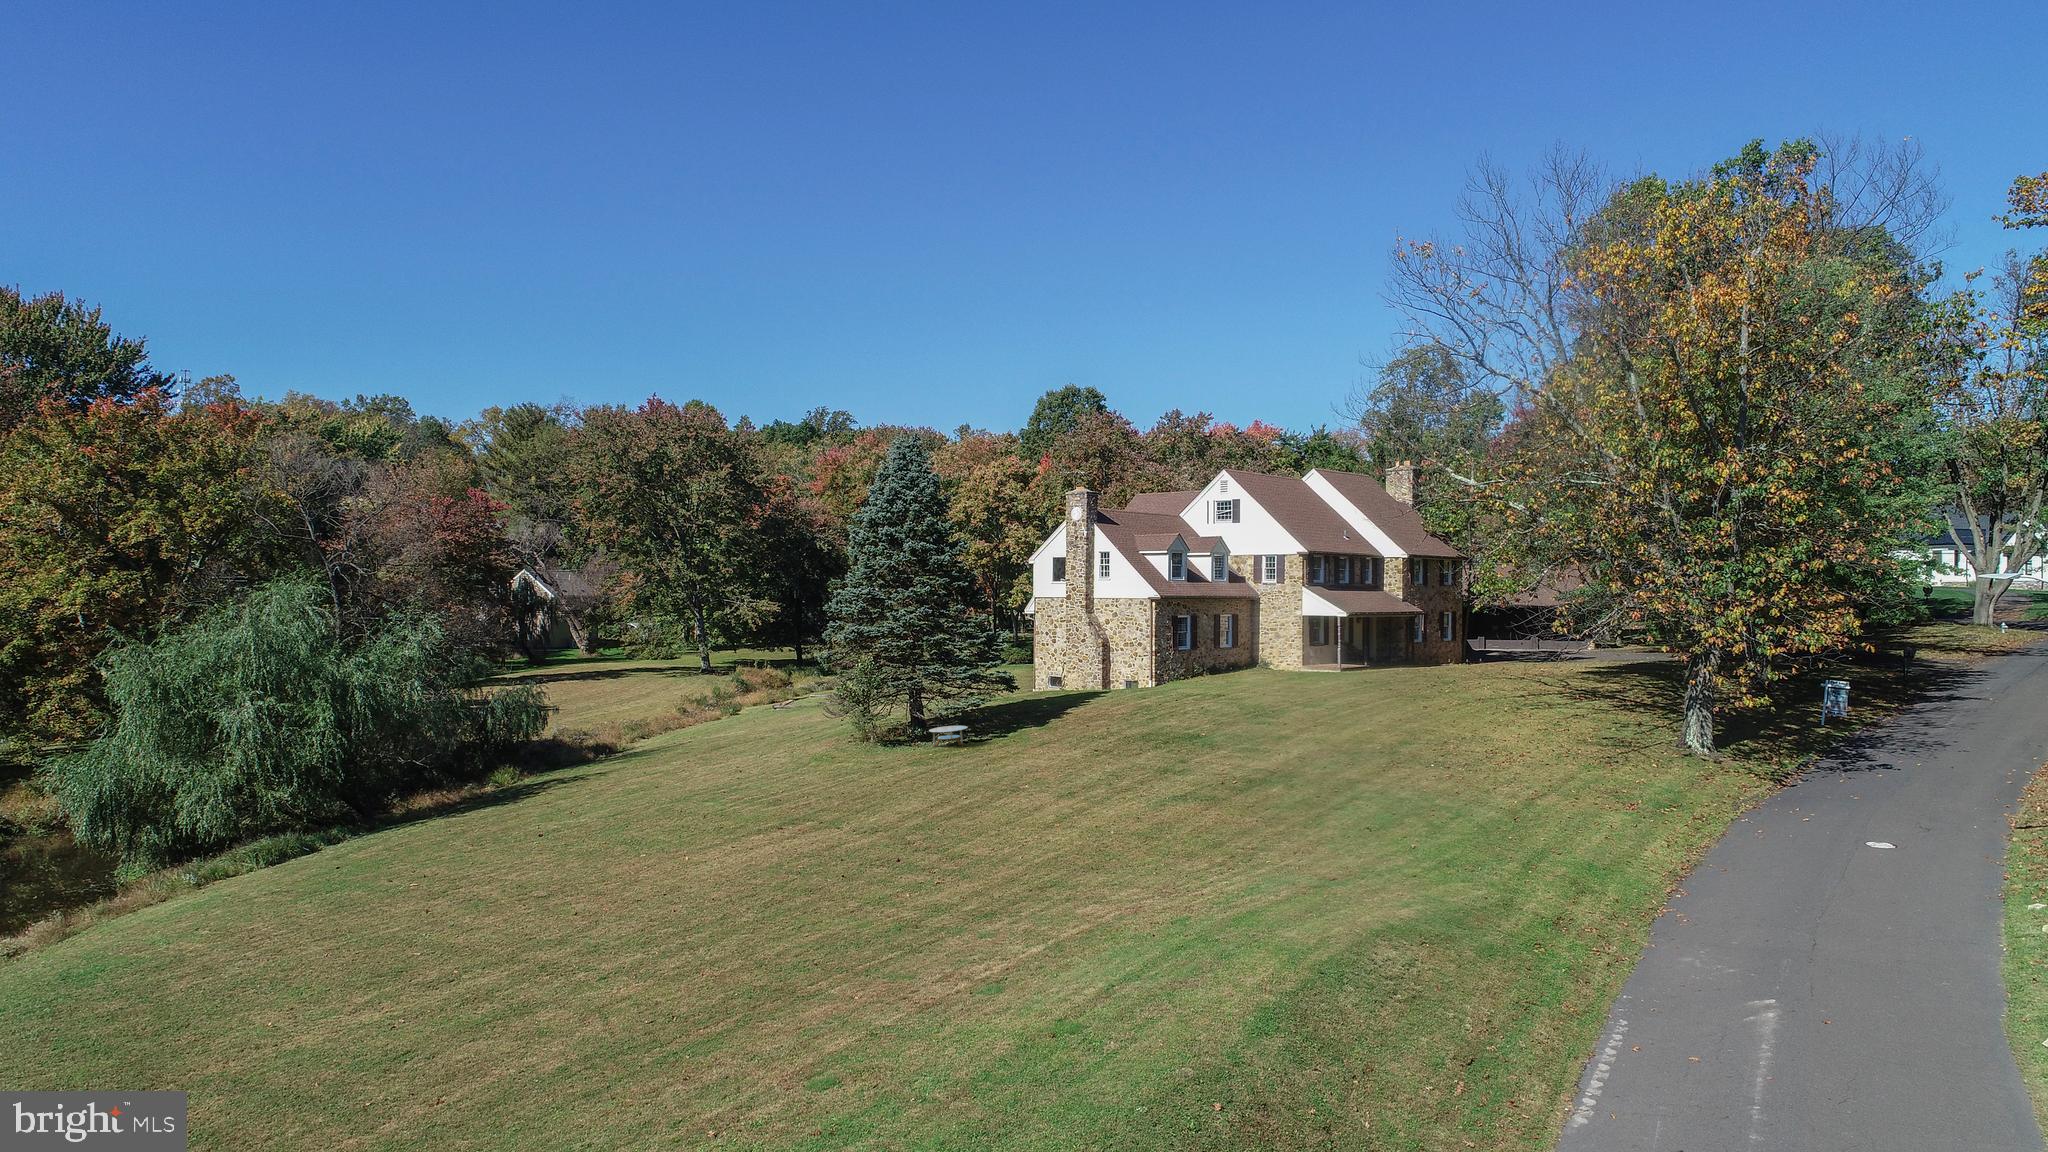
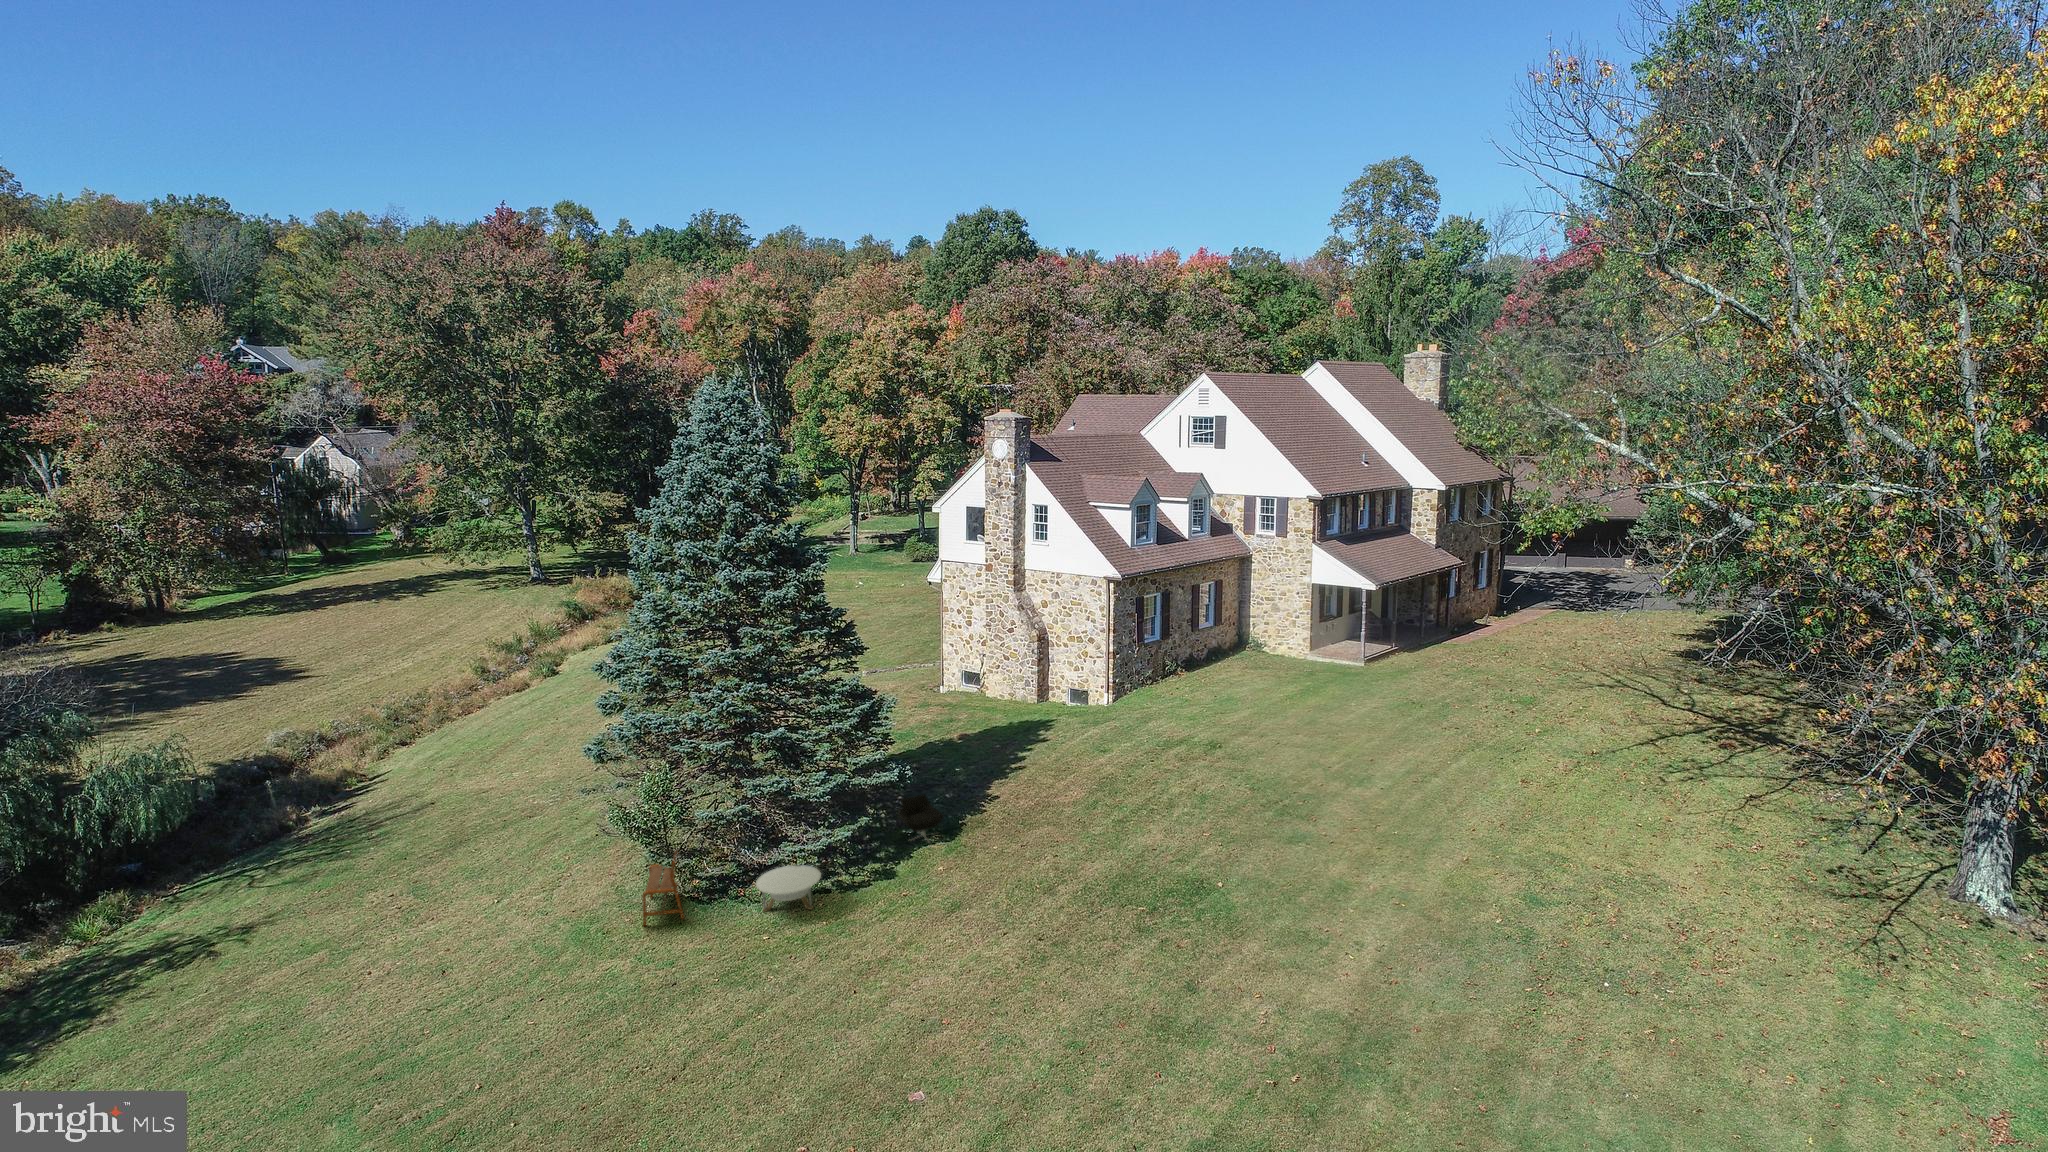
lounge chair: none [1012,702,1041,728] -> present [898,794,944,841]
bench: none [863,710,887,753] -> present [642,851,684,926]

